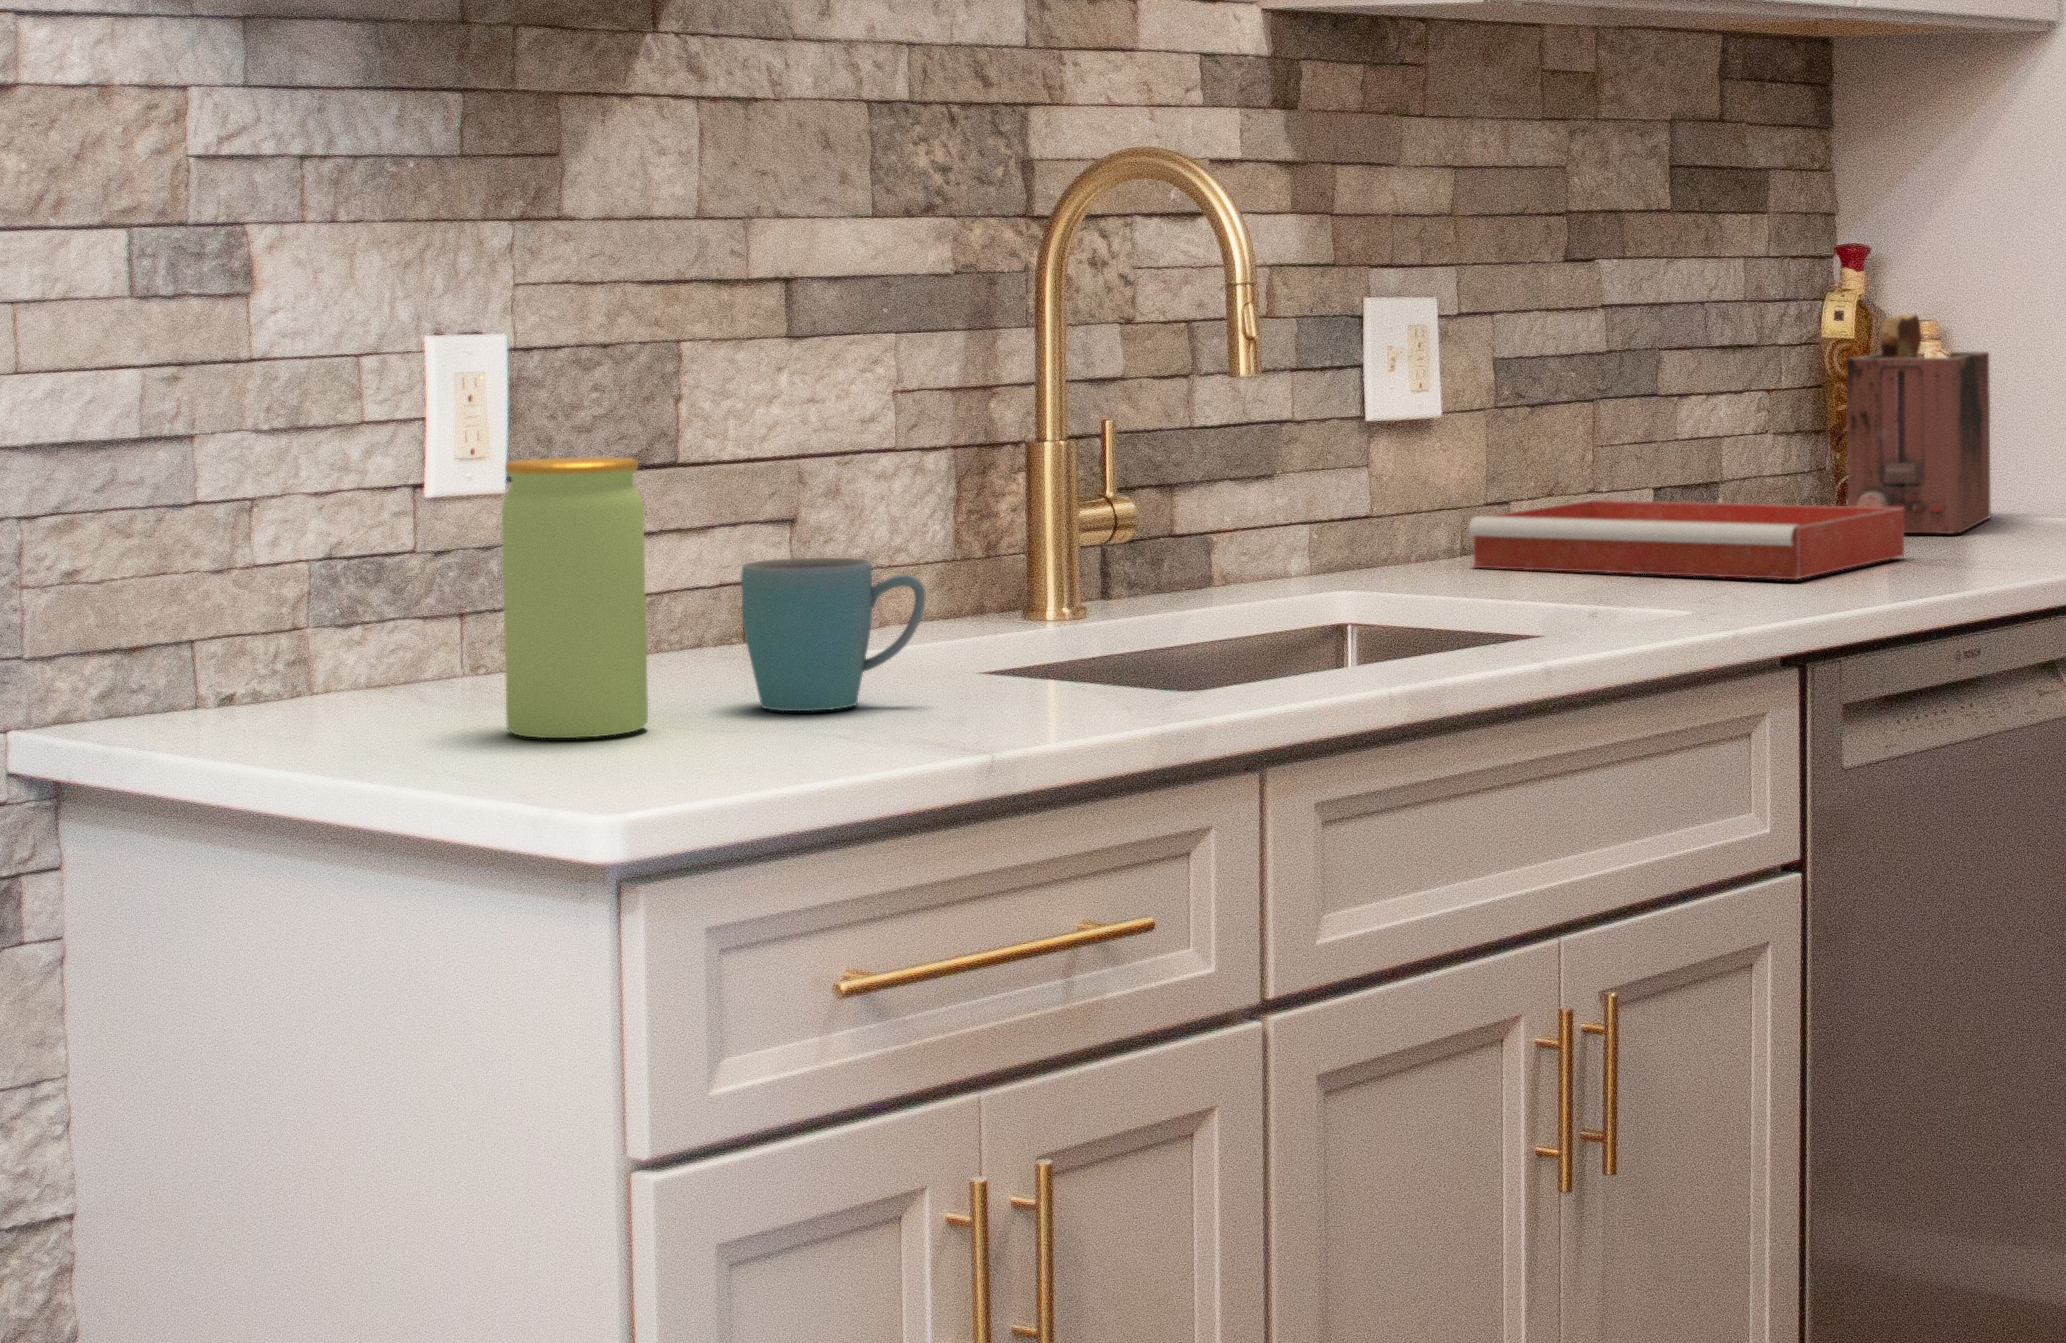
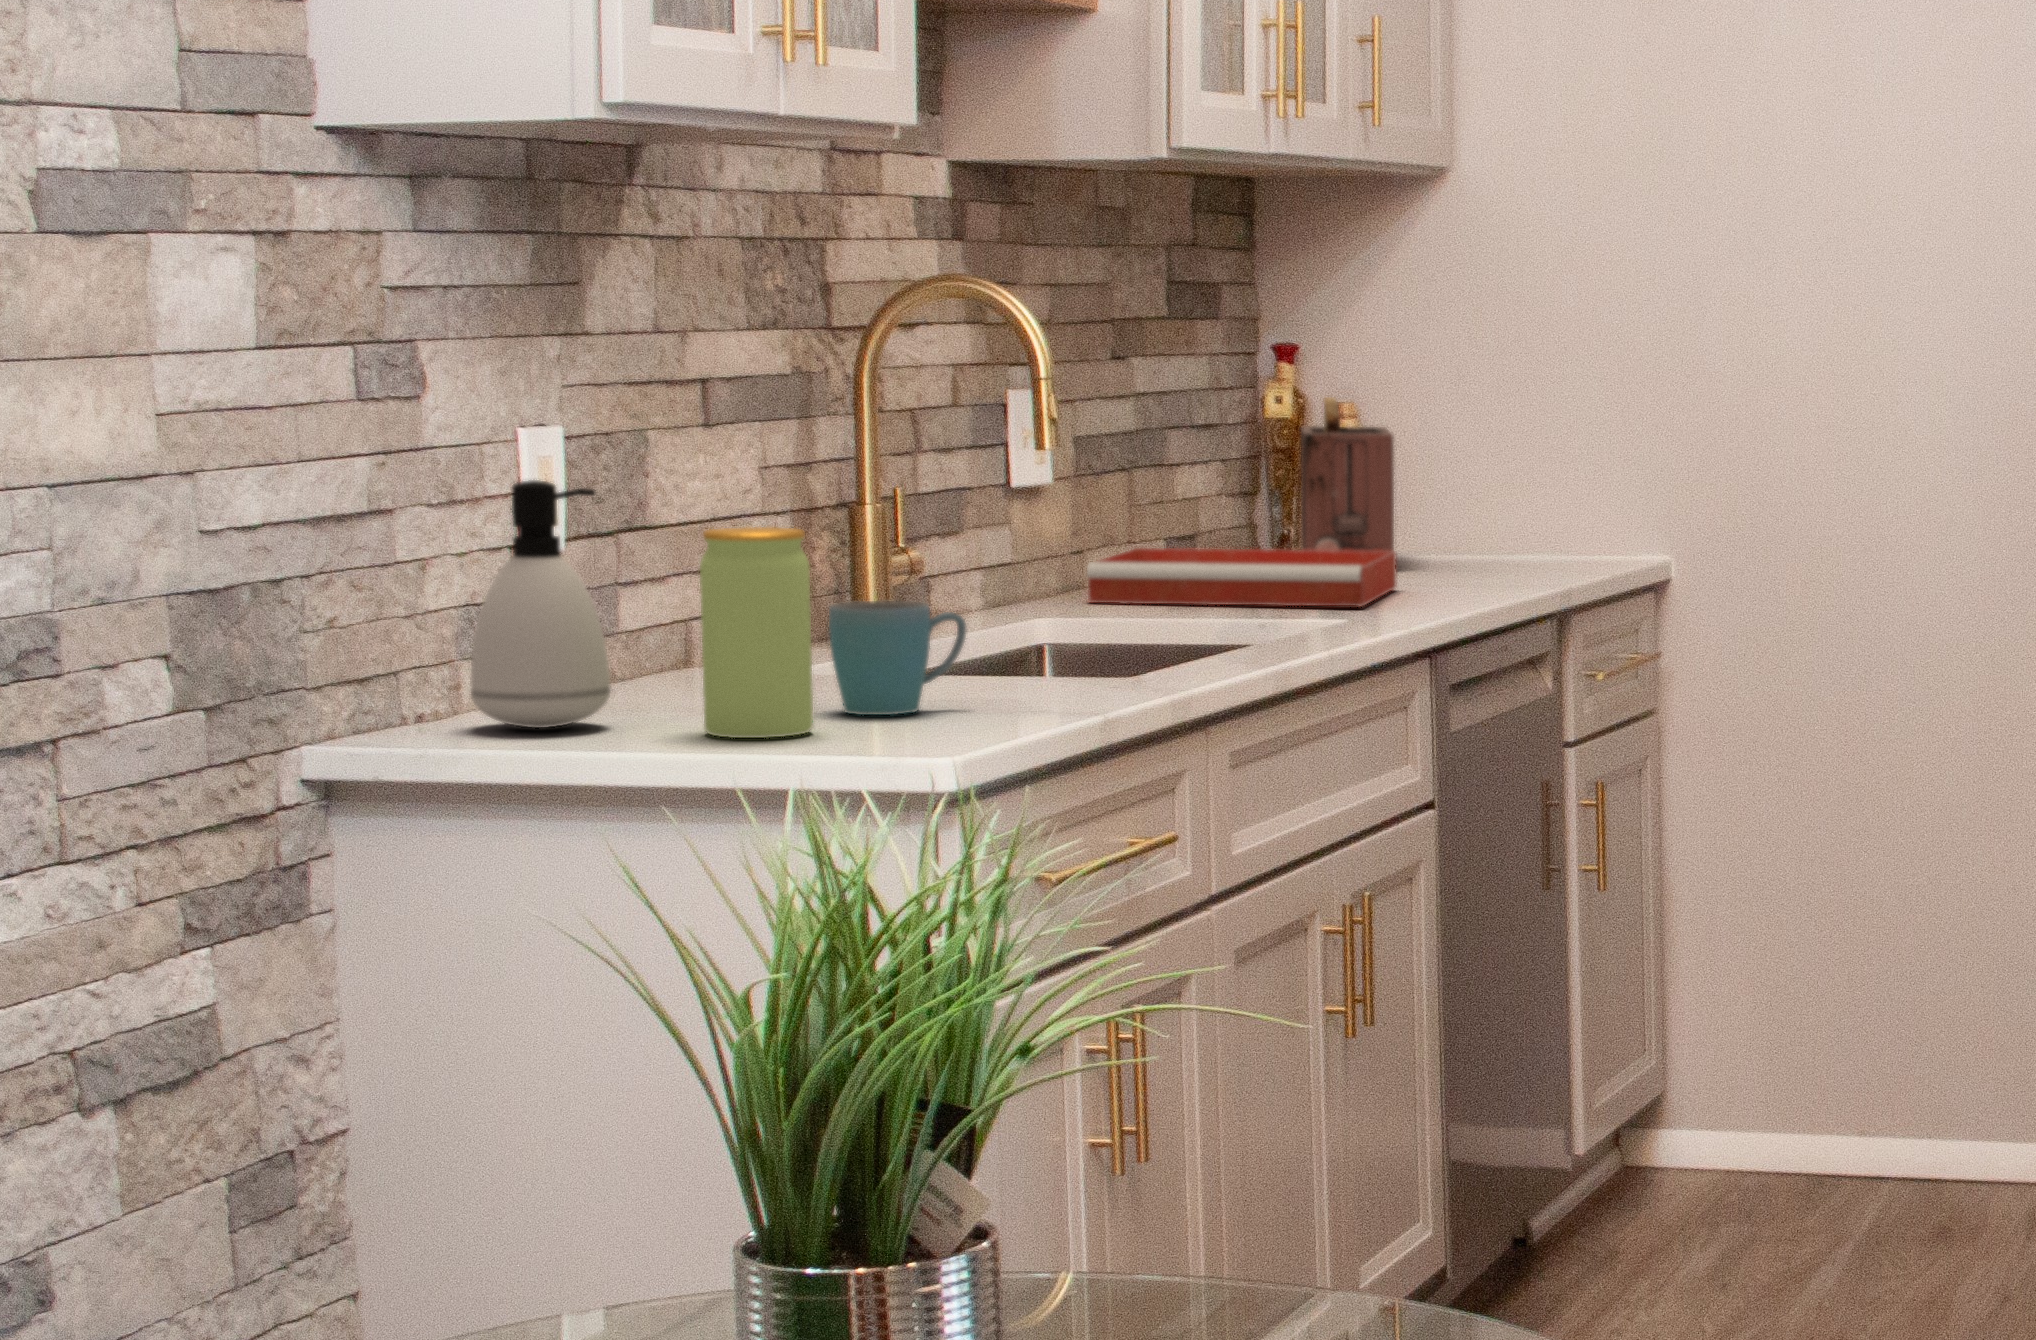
soap dispenser: none [279,396,452,712] -> present [470,480,610,728]

